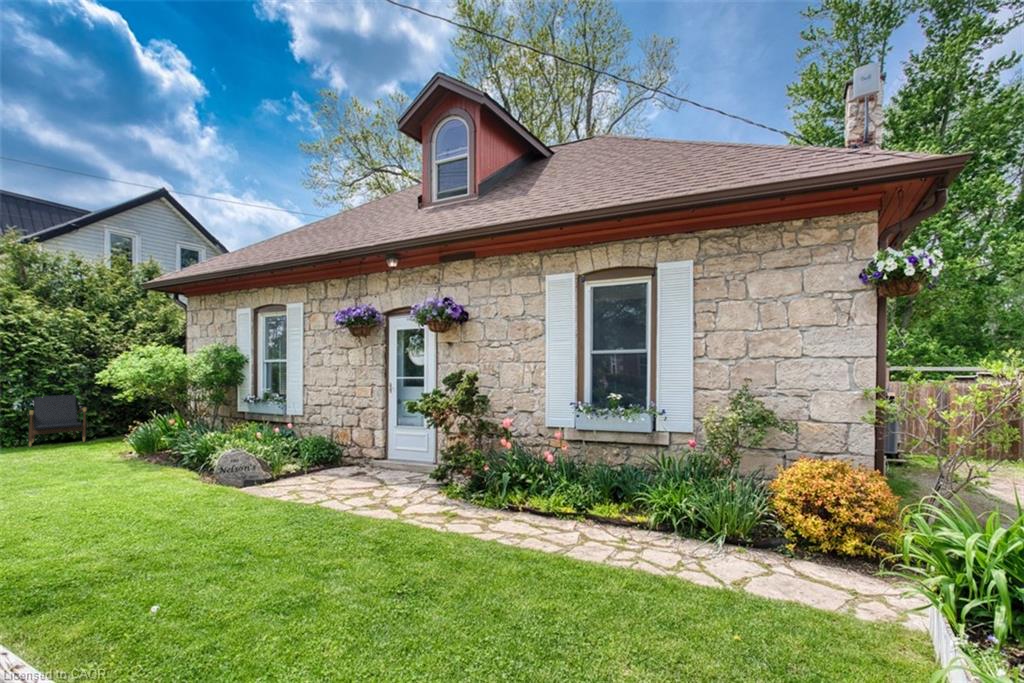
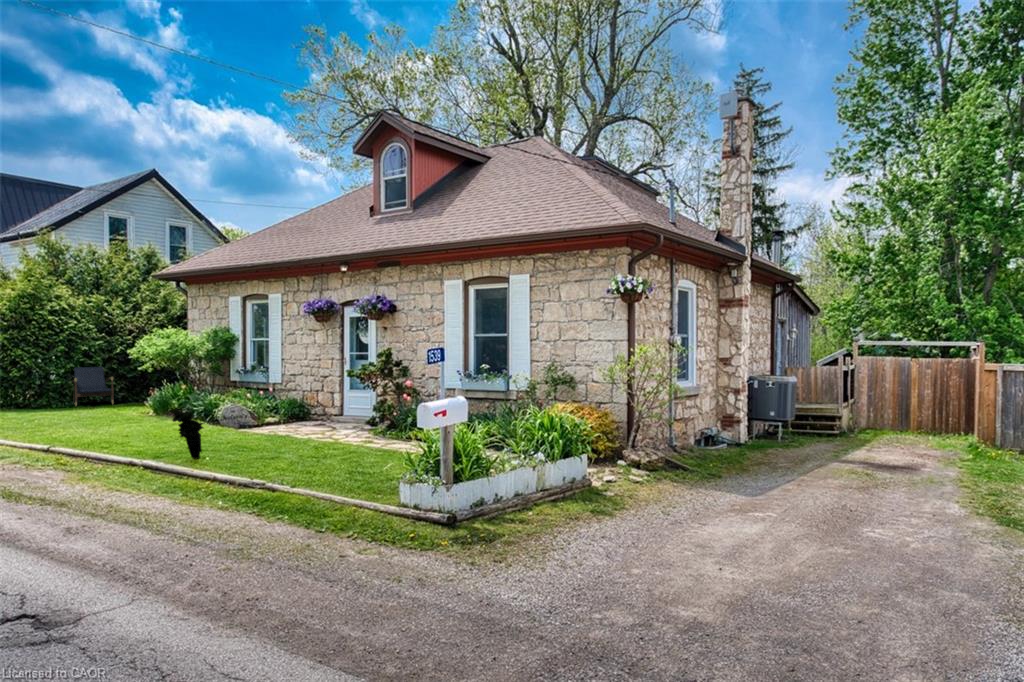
potted plant: none [59,503,151,623] -> present [170,409,204,459]

